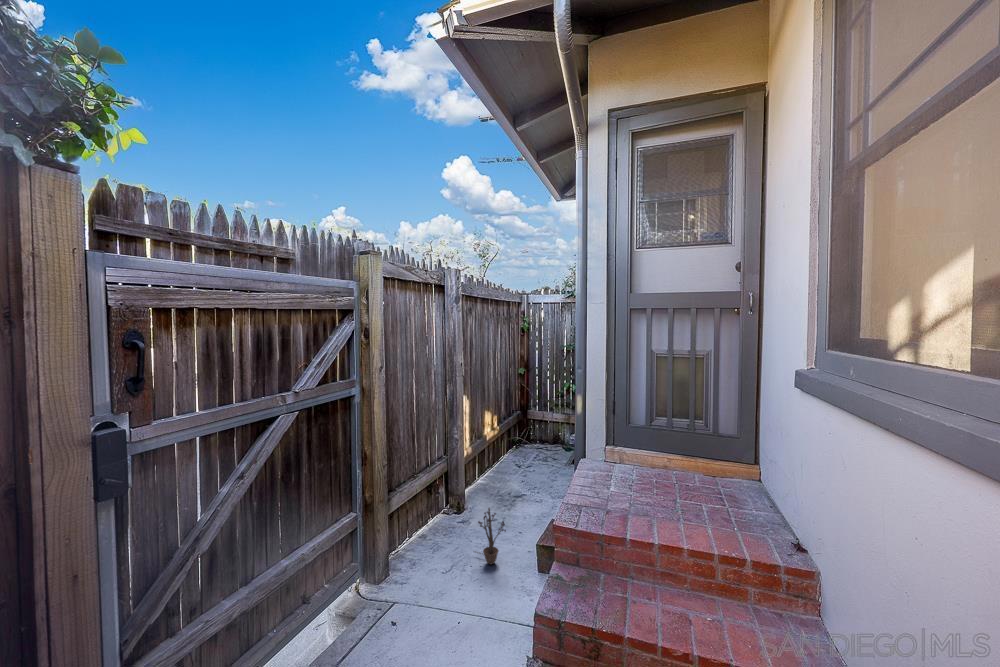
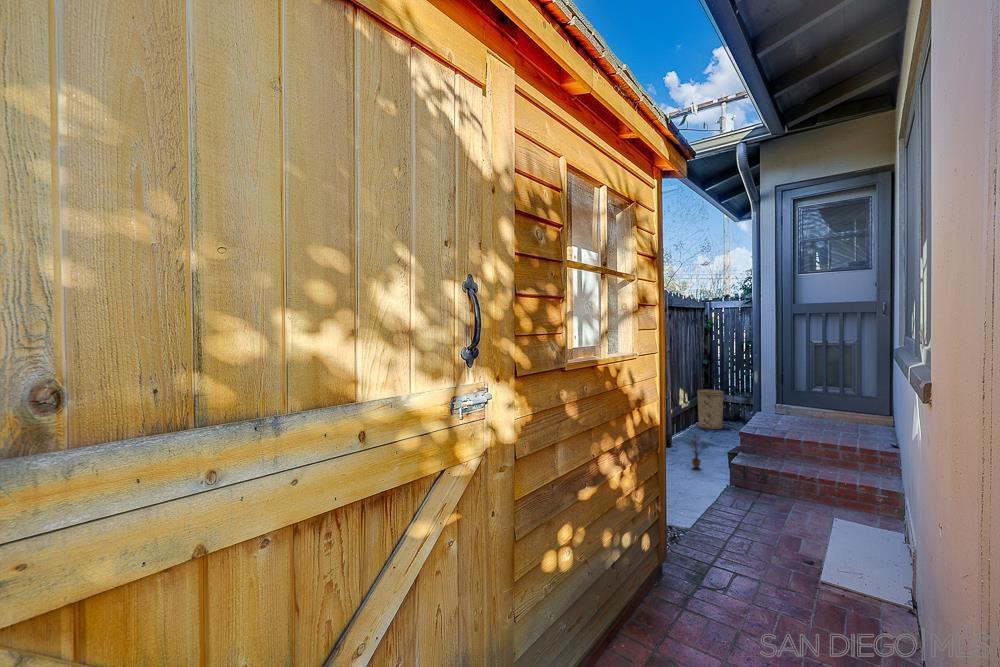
trash can: none [510,407,541,461] -> present [697,389,724,429]

